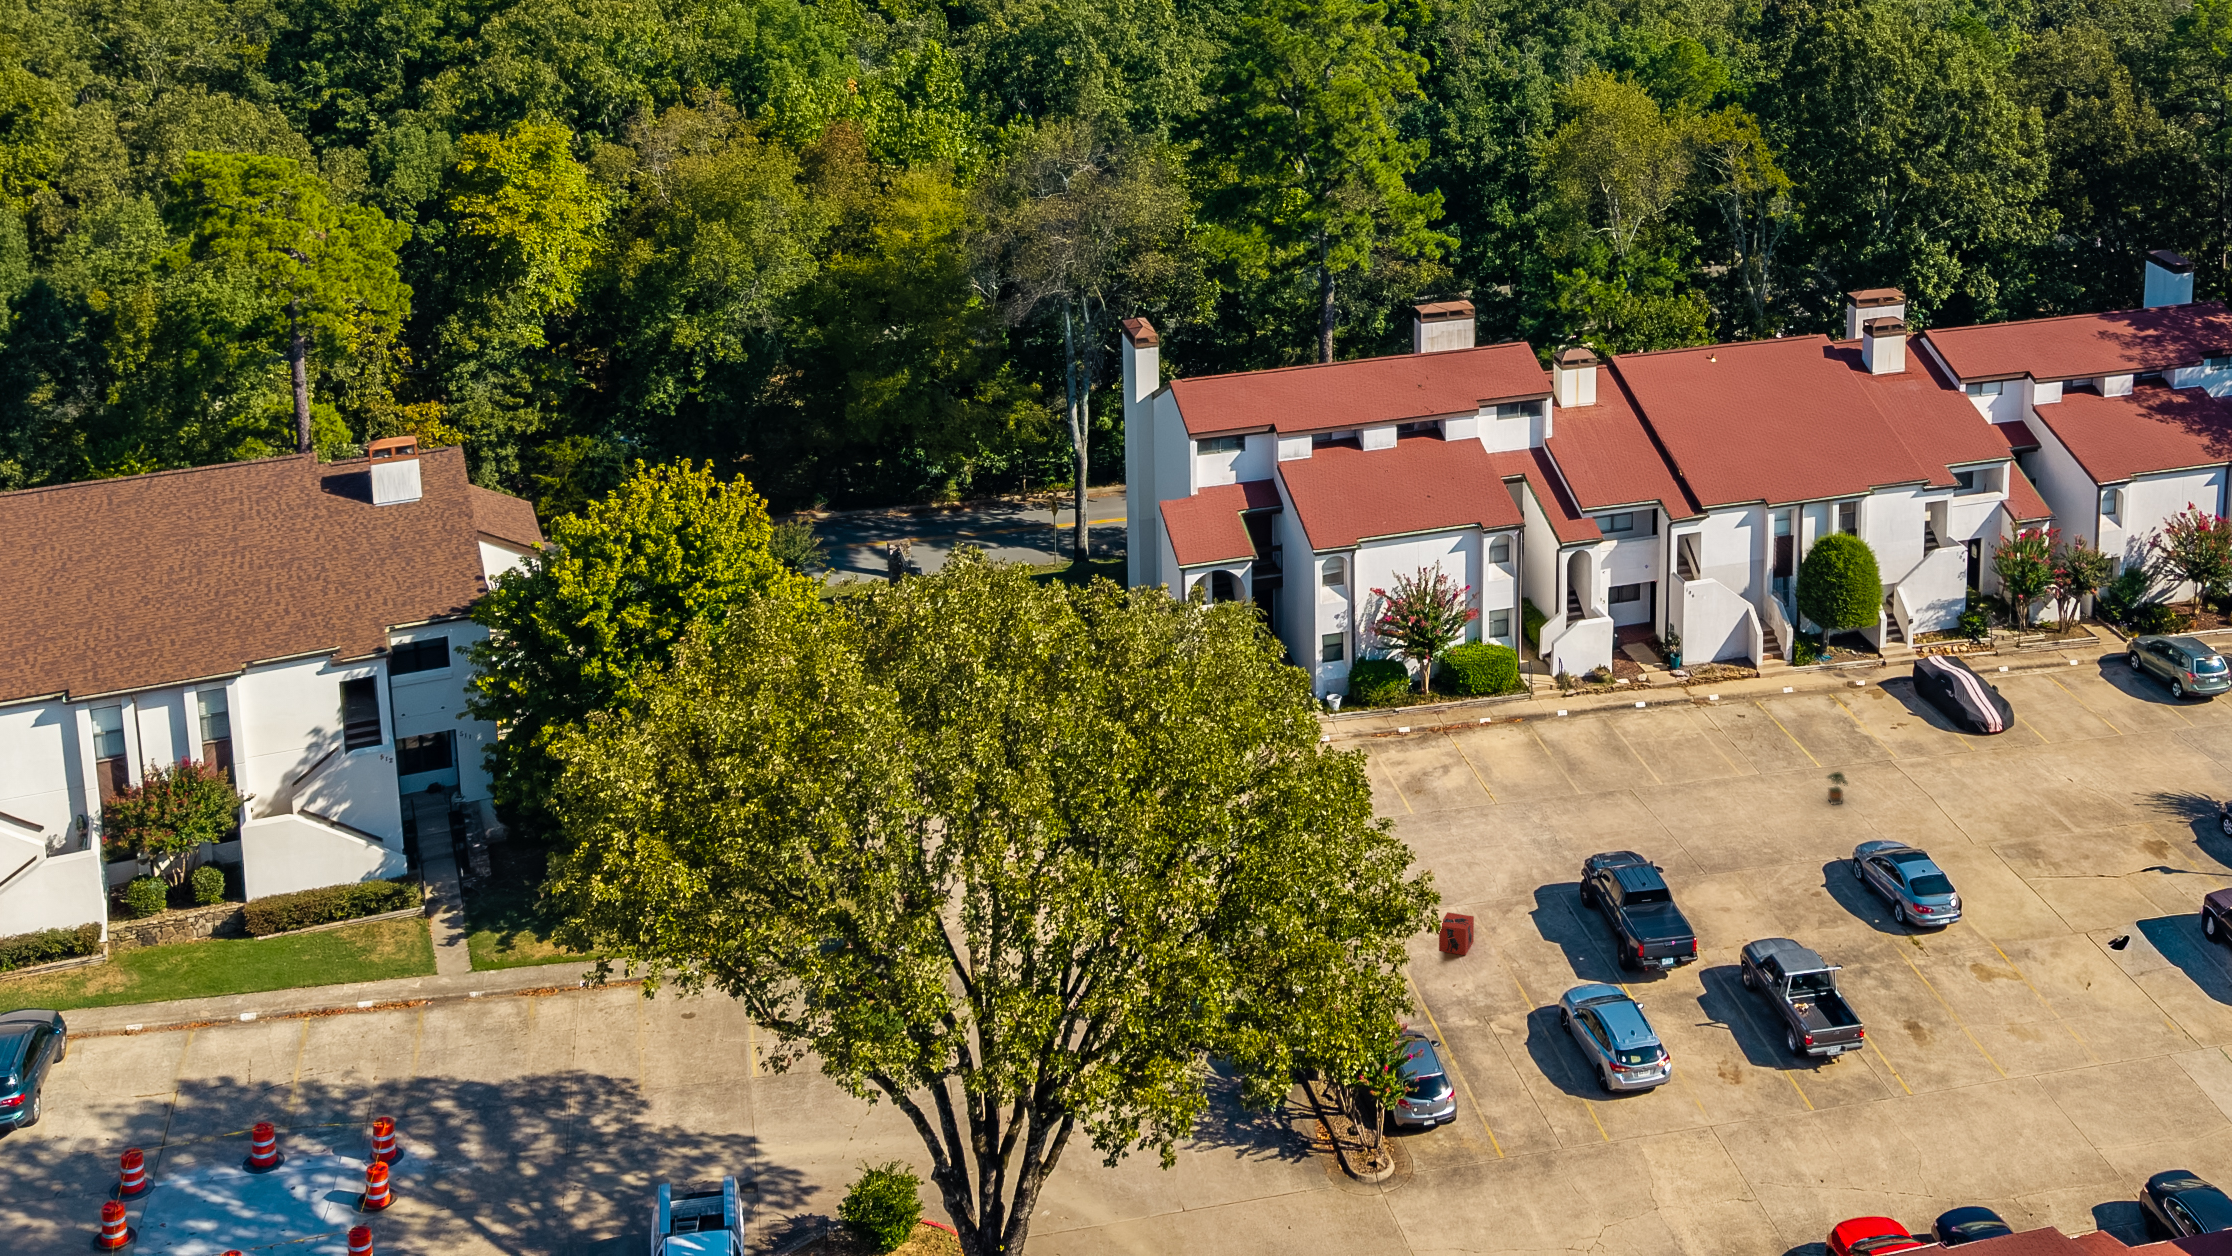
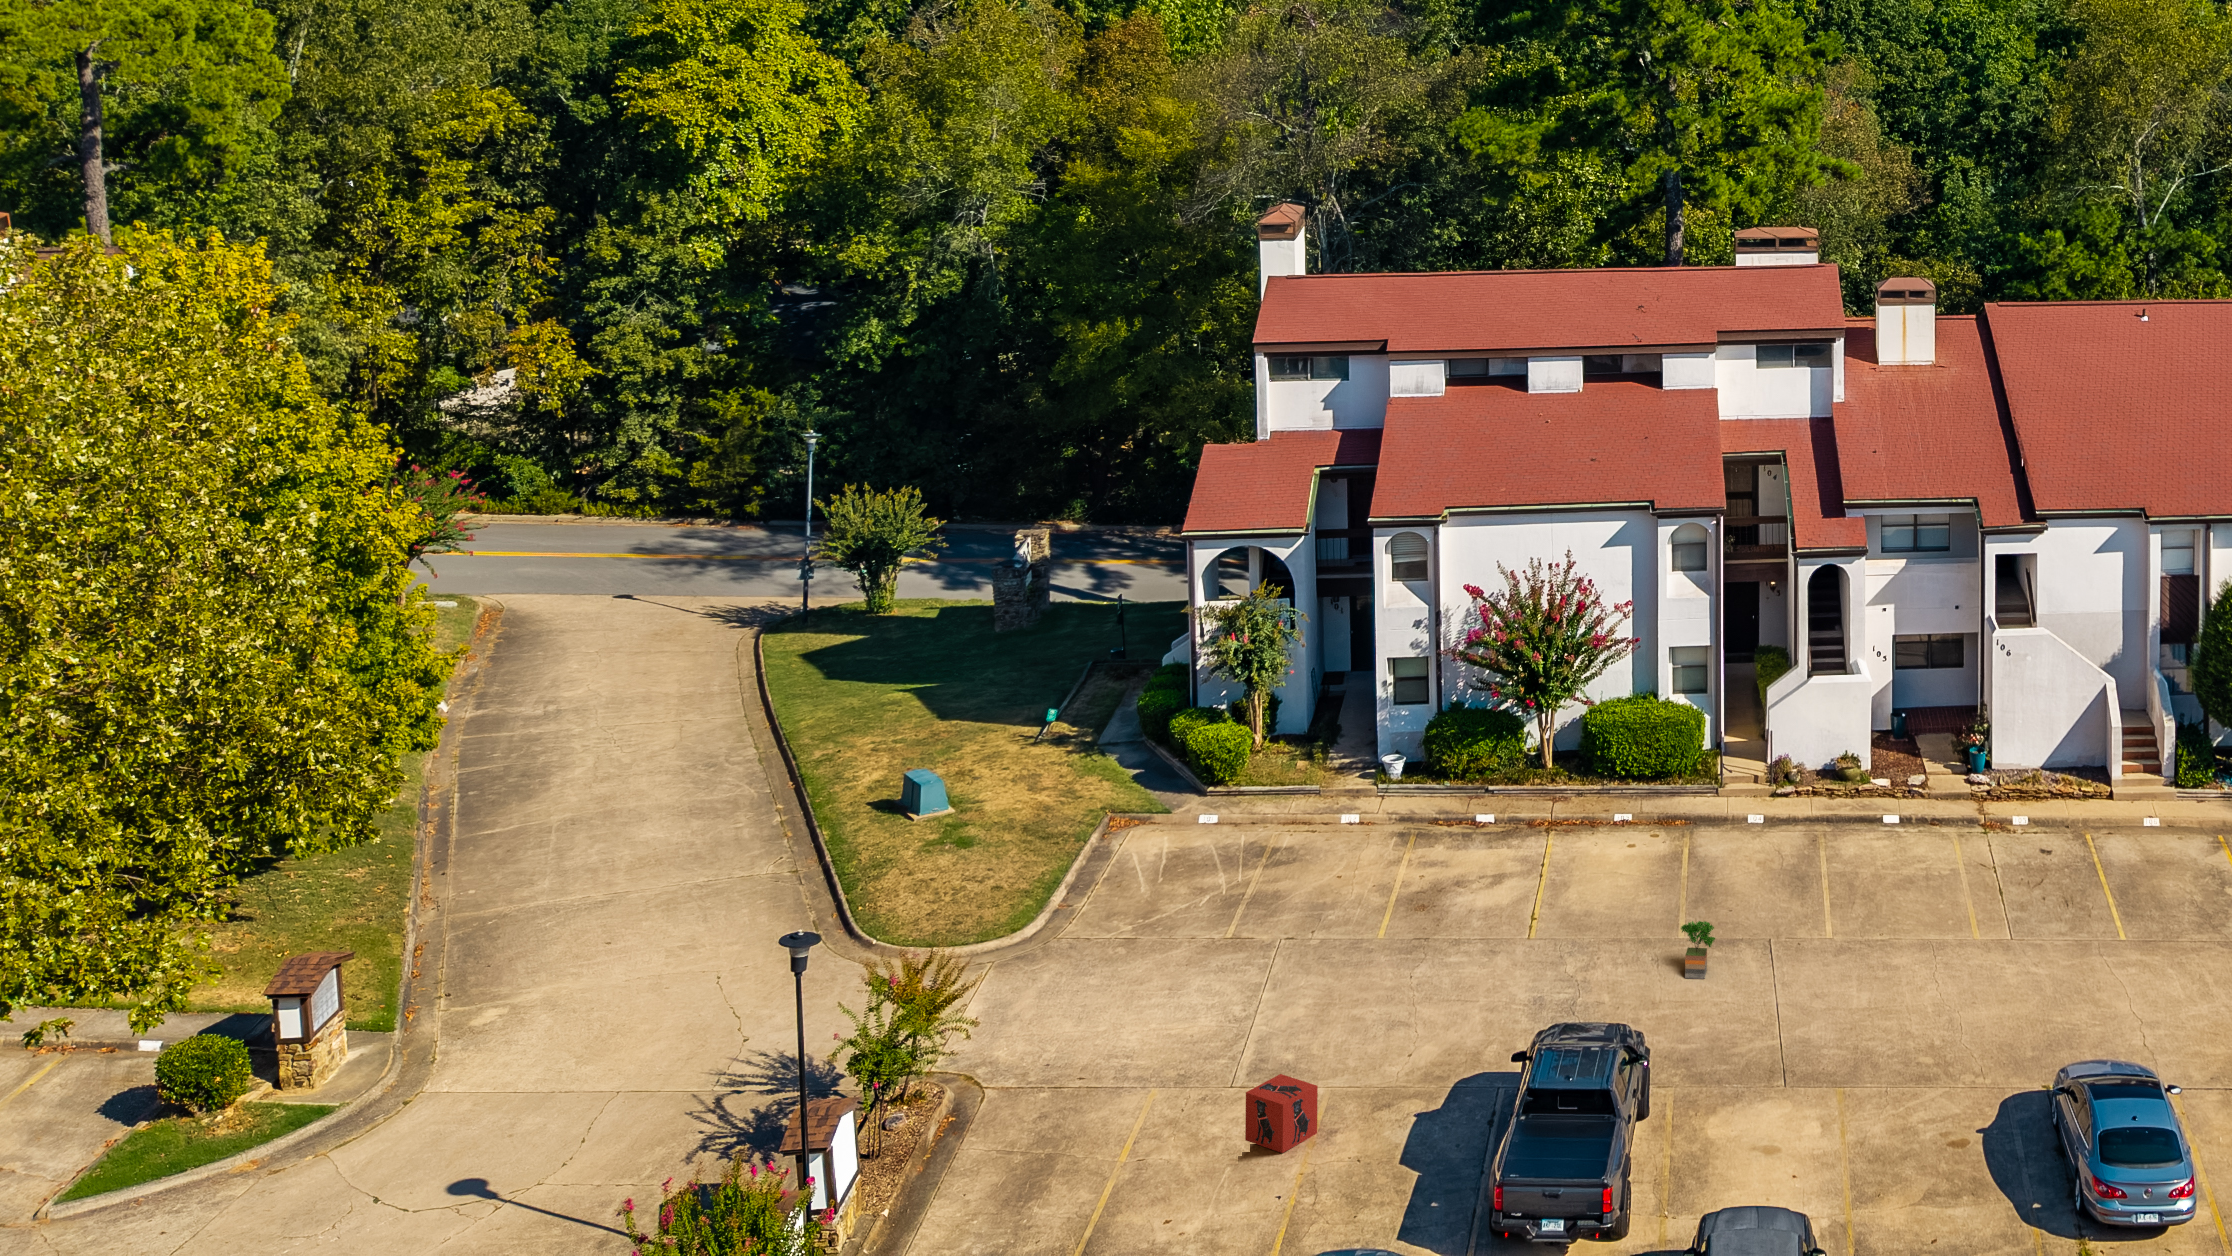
potted tree: present [1827,772,1848,804] -> present [1681,921,1715,979]

